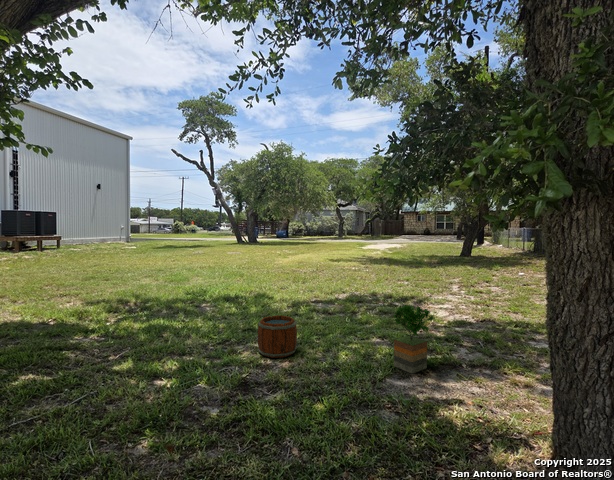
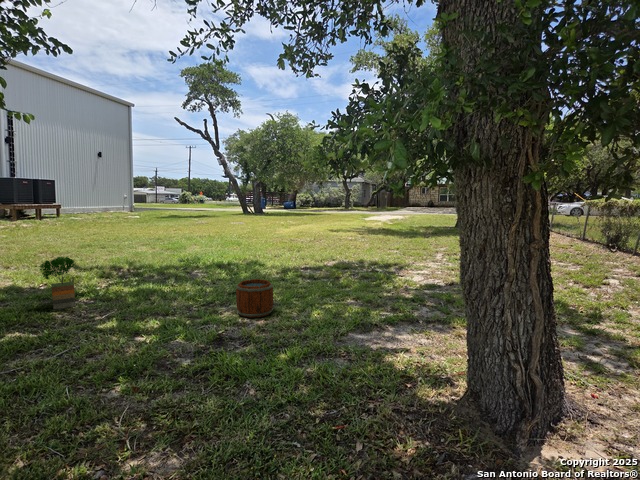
potted tree: present [394,305,434,373] -> present [40,257,81,309]

